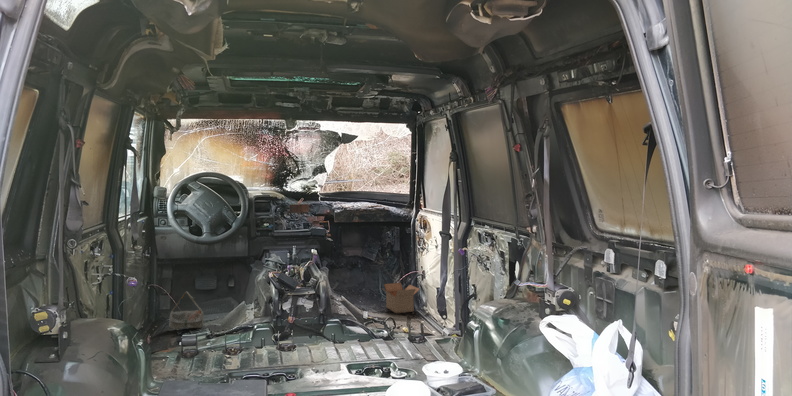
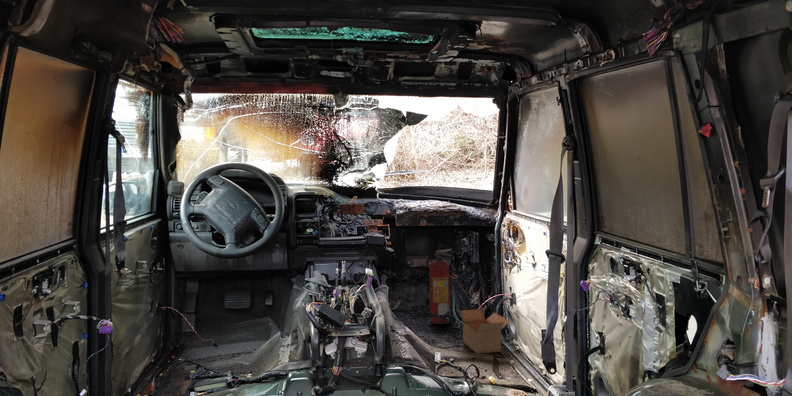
fire extinguisher: none [359,240,379,298] -> present [426,249,452,324]
bag: present [169,292,204,329] -> none [179,321,224,369]

